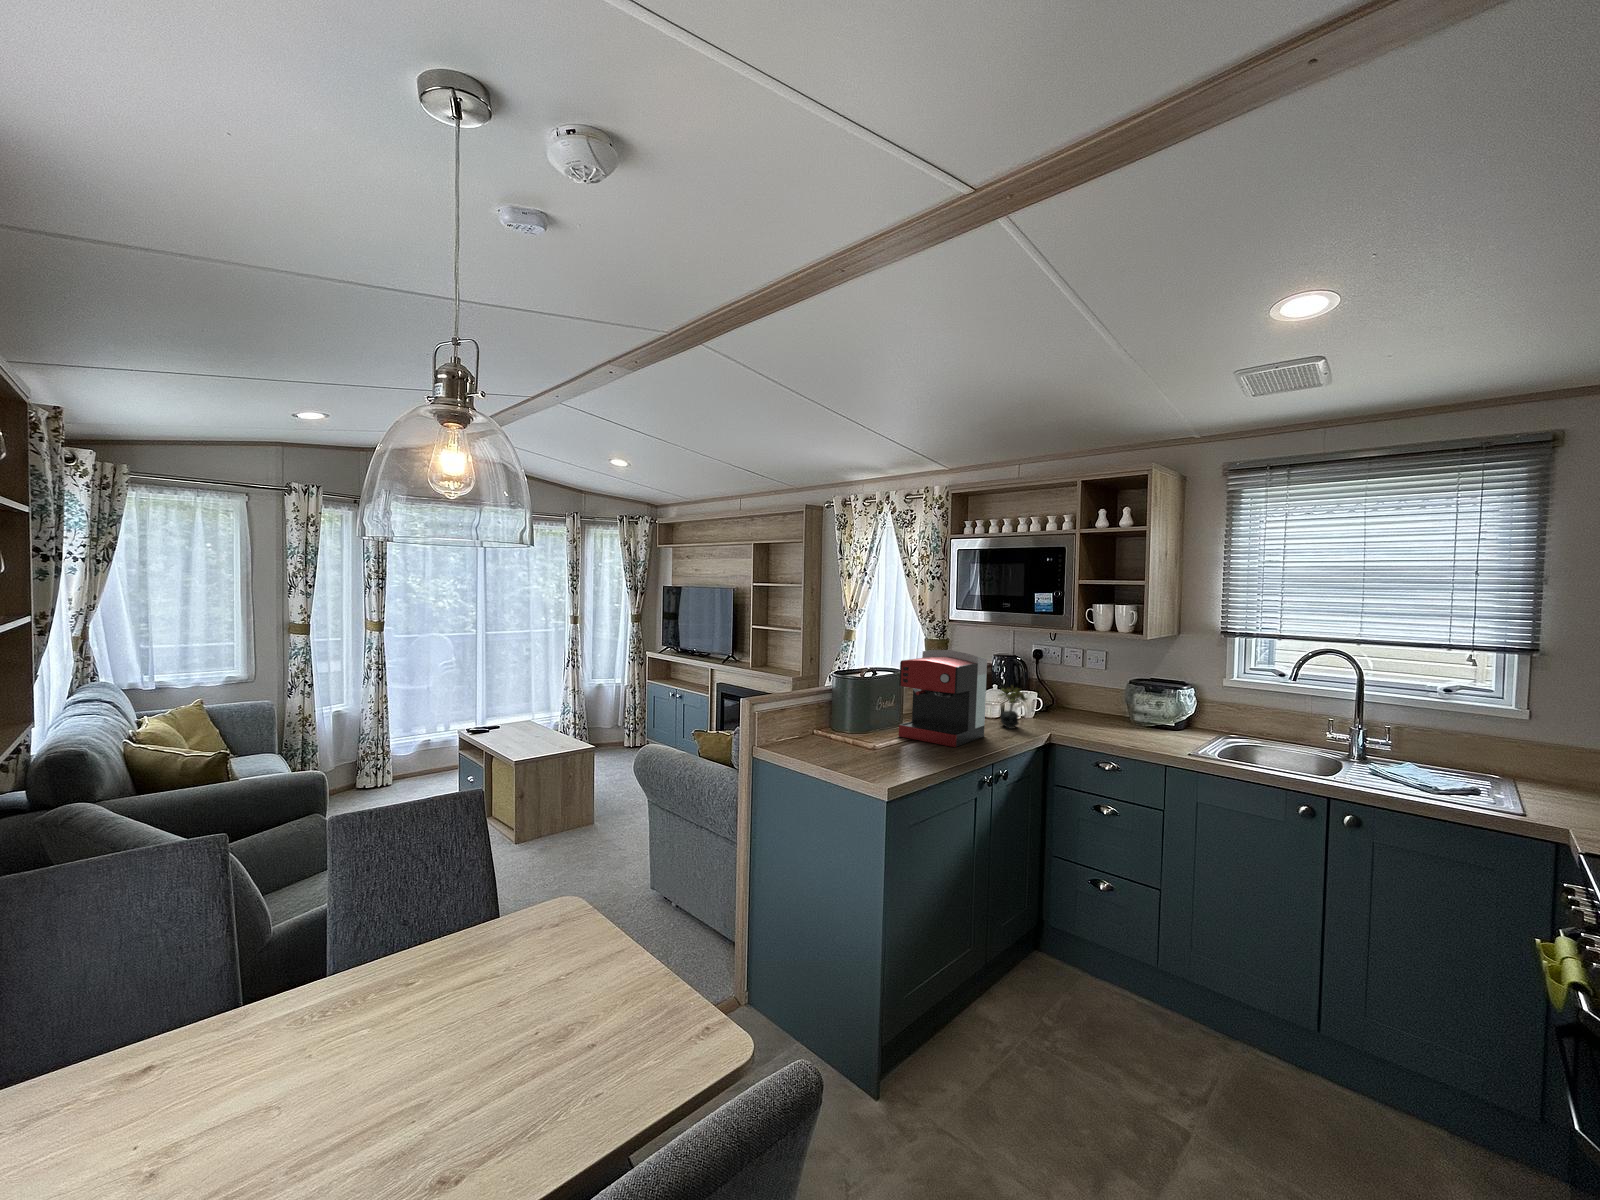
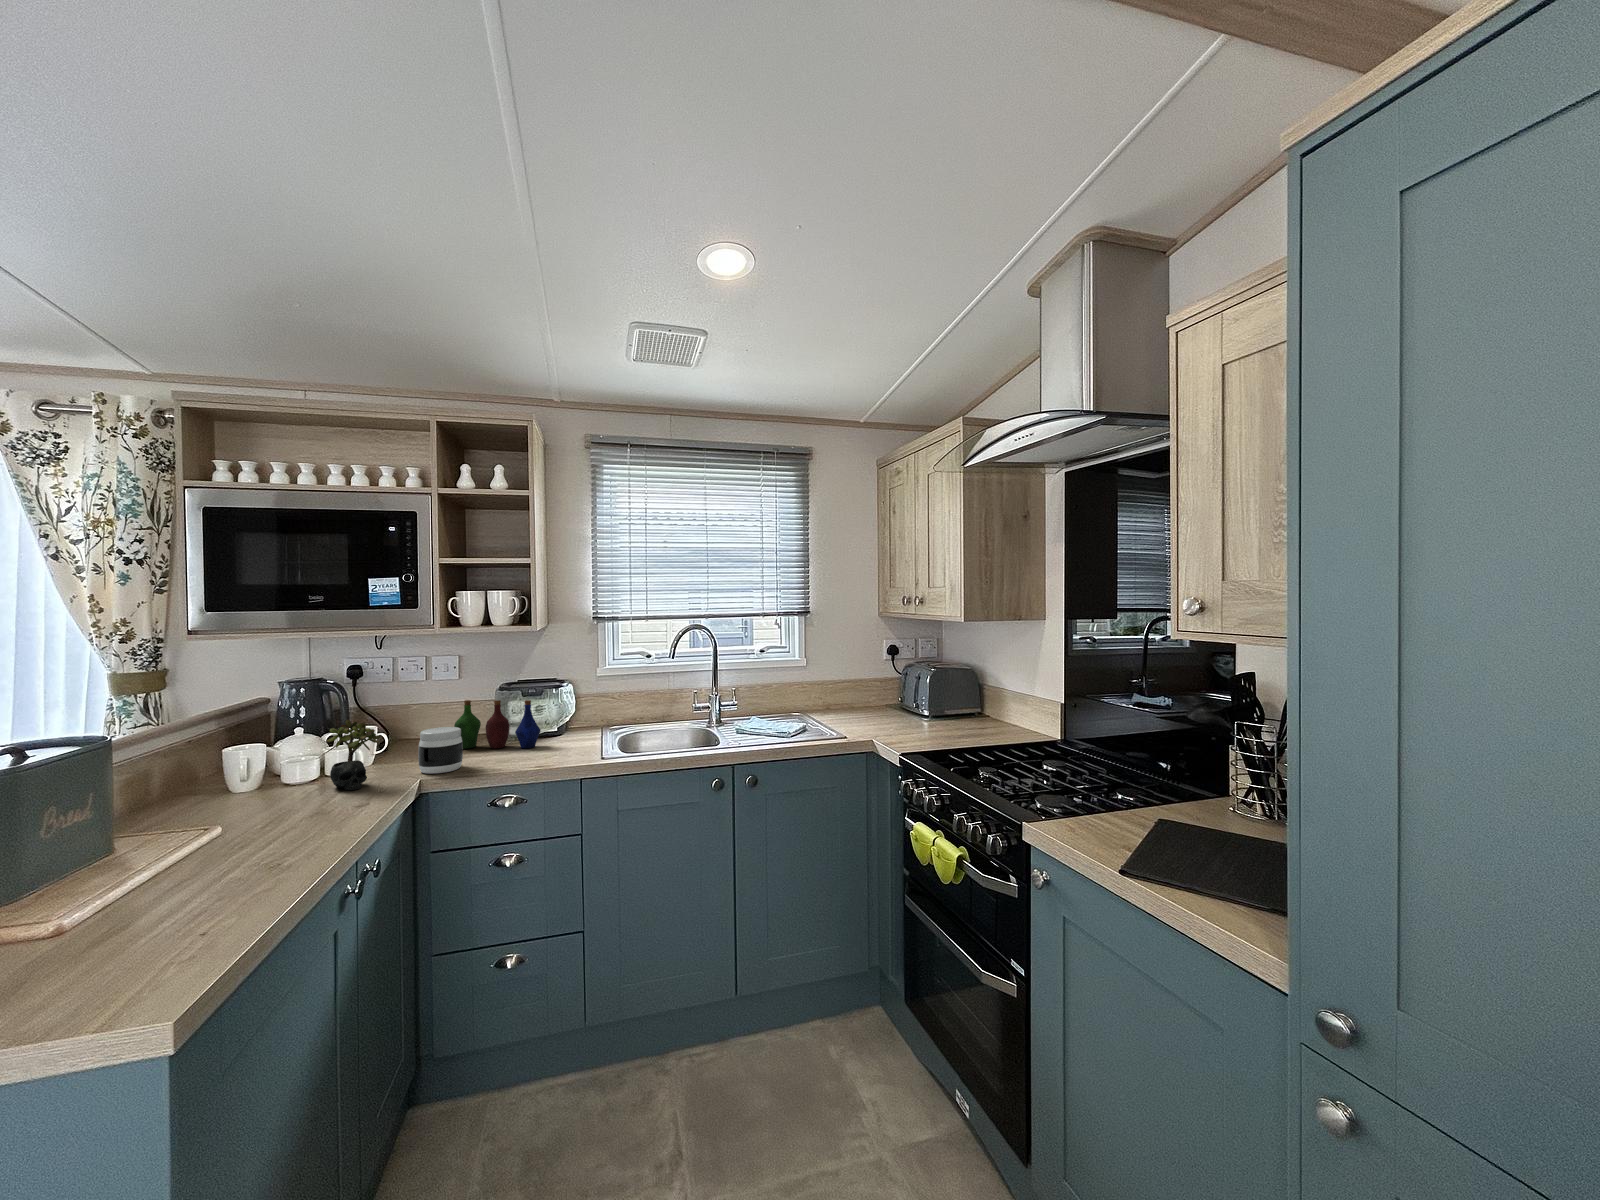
coffee maker: present [899,650,987,747] -> none [113,677,319,877]
bottle: none [1089,687,1151,733] -> present [454,700,541,749]
jar: none [1052,701,1082,733] -> present [418,727,463,774]

